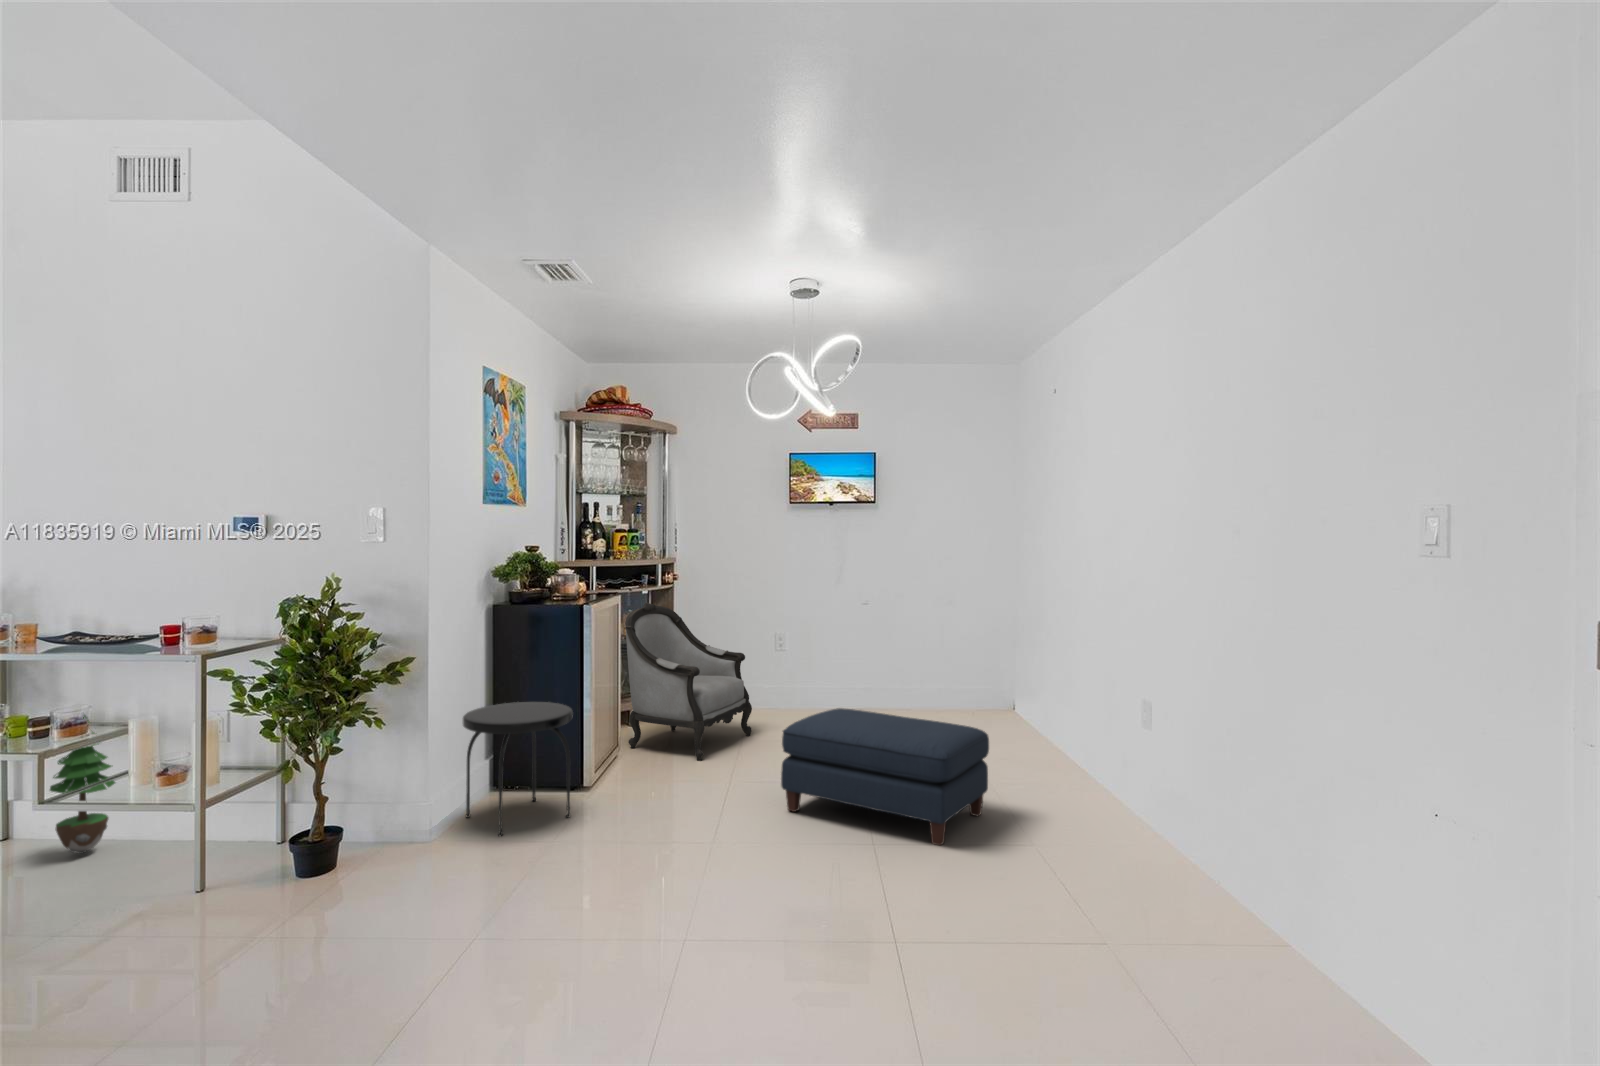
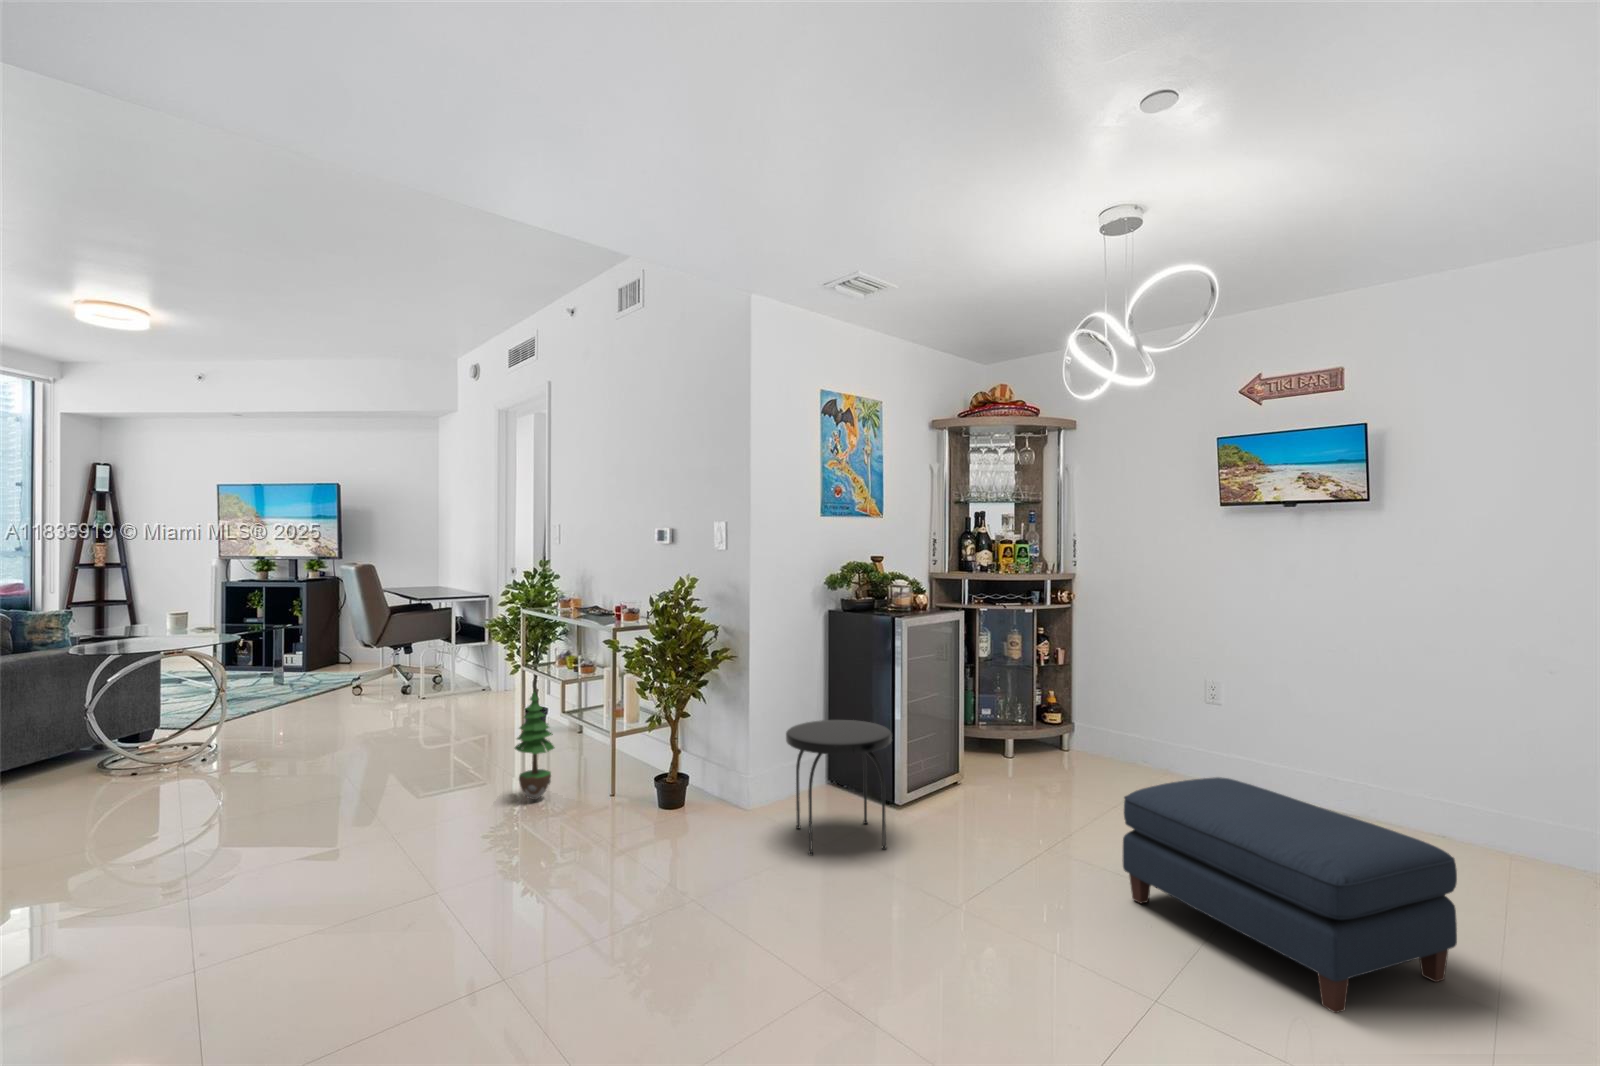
armchair: present [625,603,752,761] -> none [992,622,1152,811]

